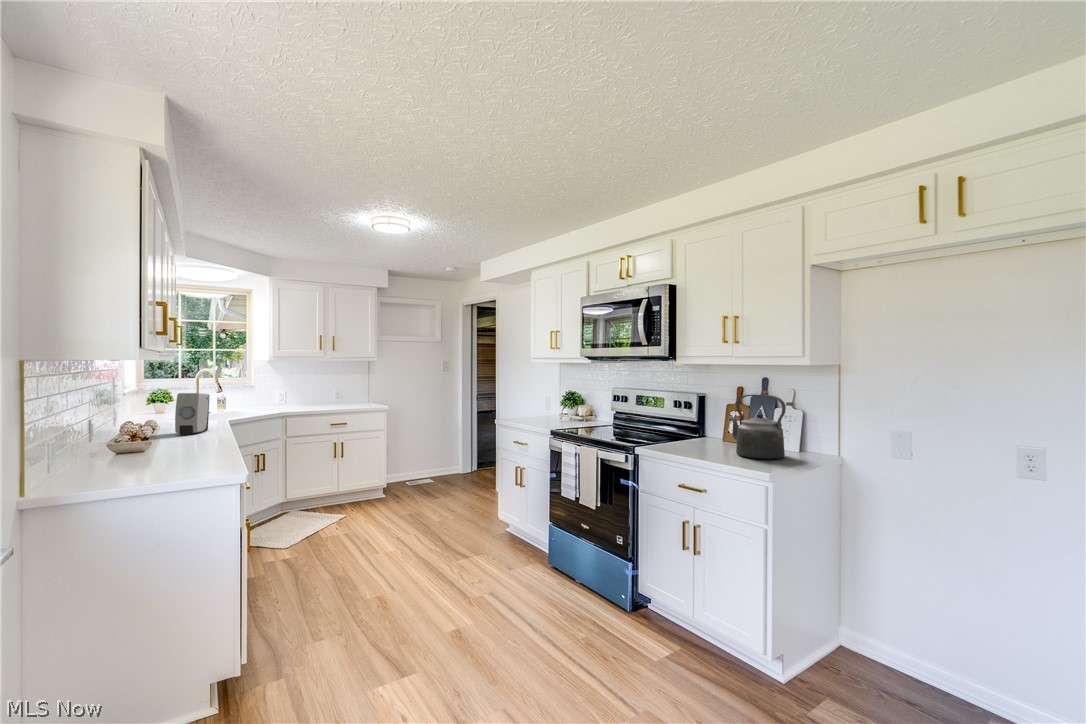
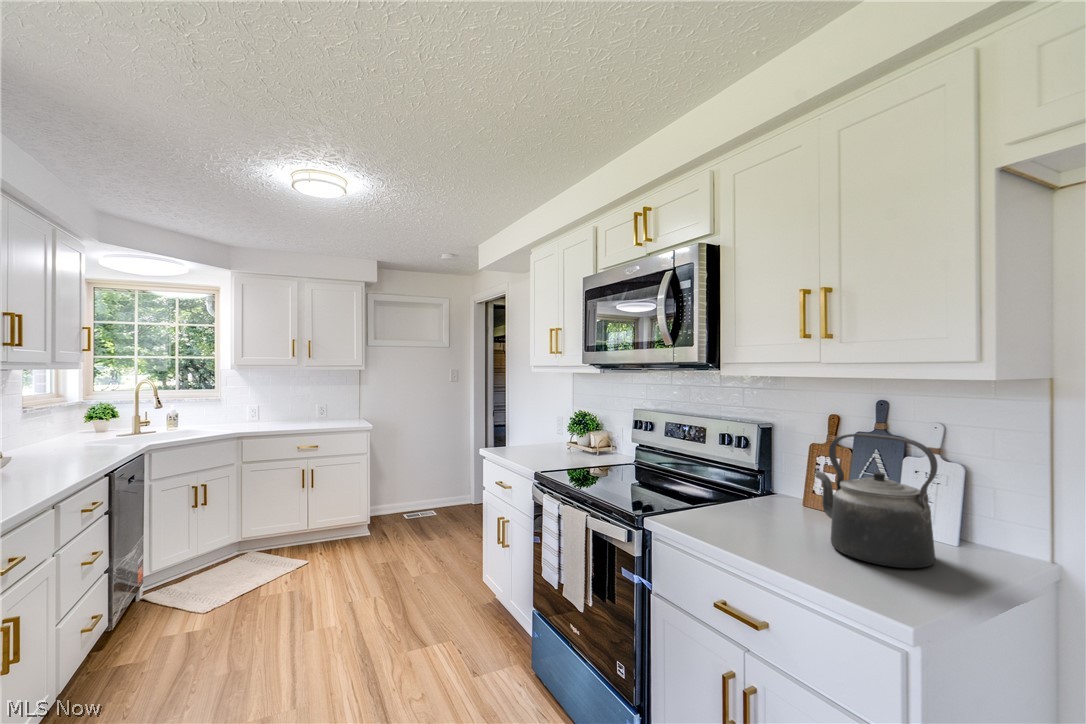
soap dispenser: present [175,393,209,435] -> none [29,413,90,469]

